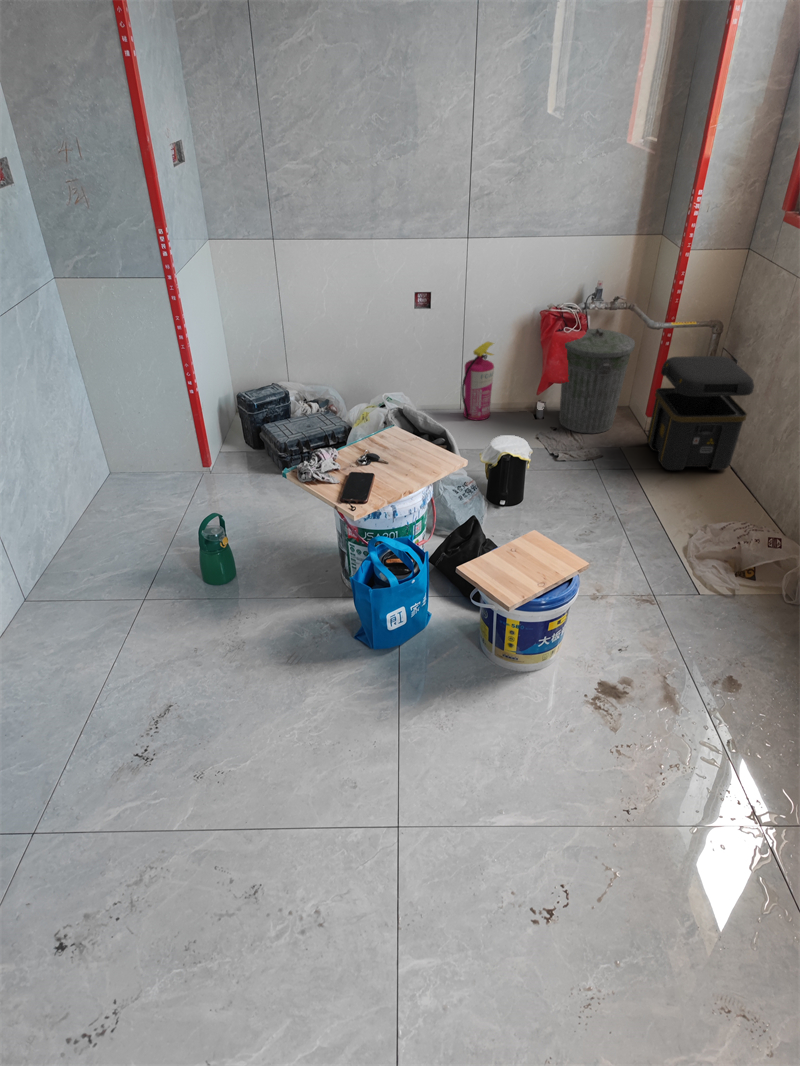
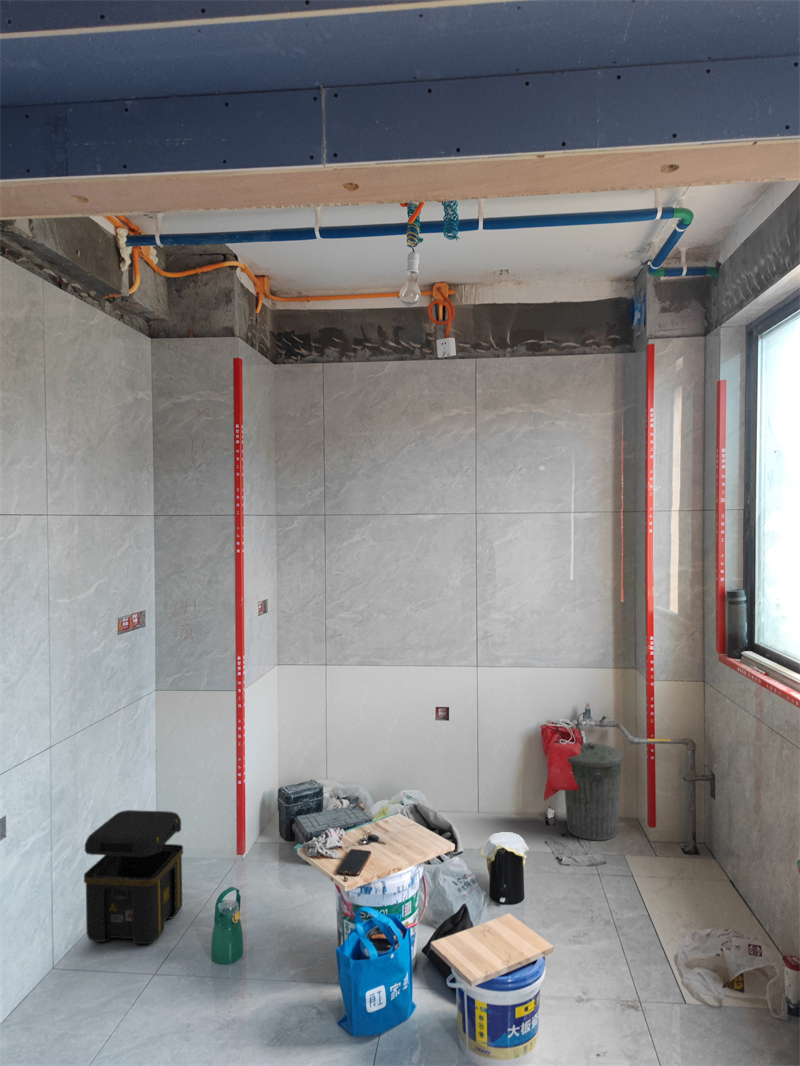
fire extinguisher: present [462,342,494,420] -> none [475,751,504,824]
toolbox: present [647,356,754,470] -> present [84,810,183,944]

